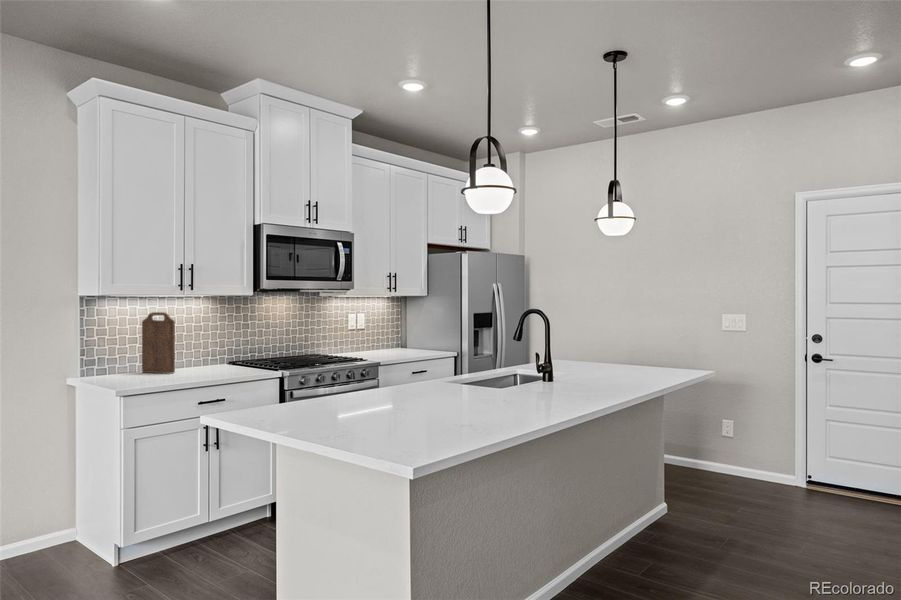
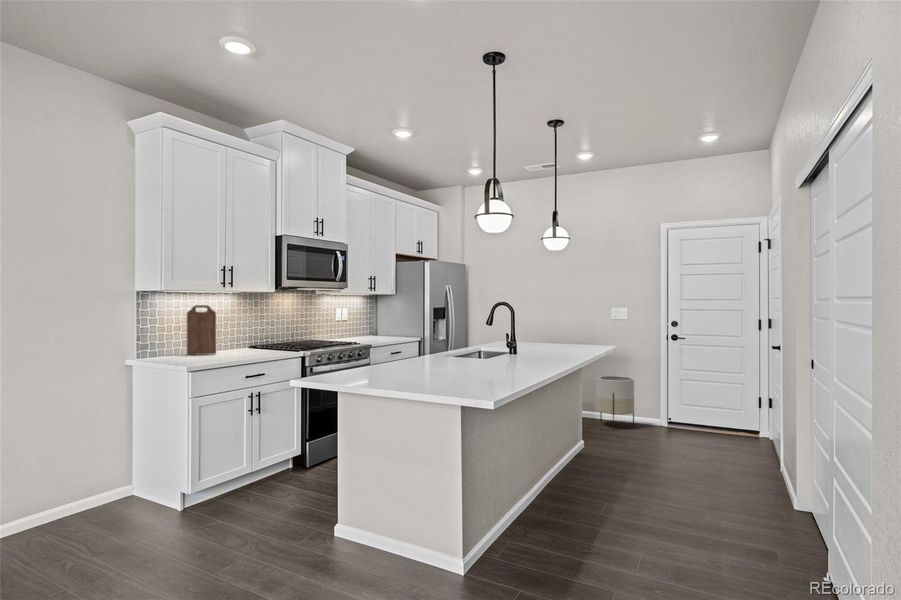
planter: none [700,410,754,488] -> present [597,376,634,430]

